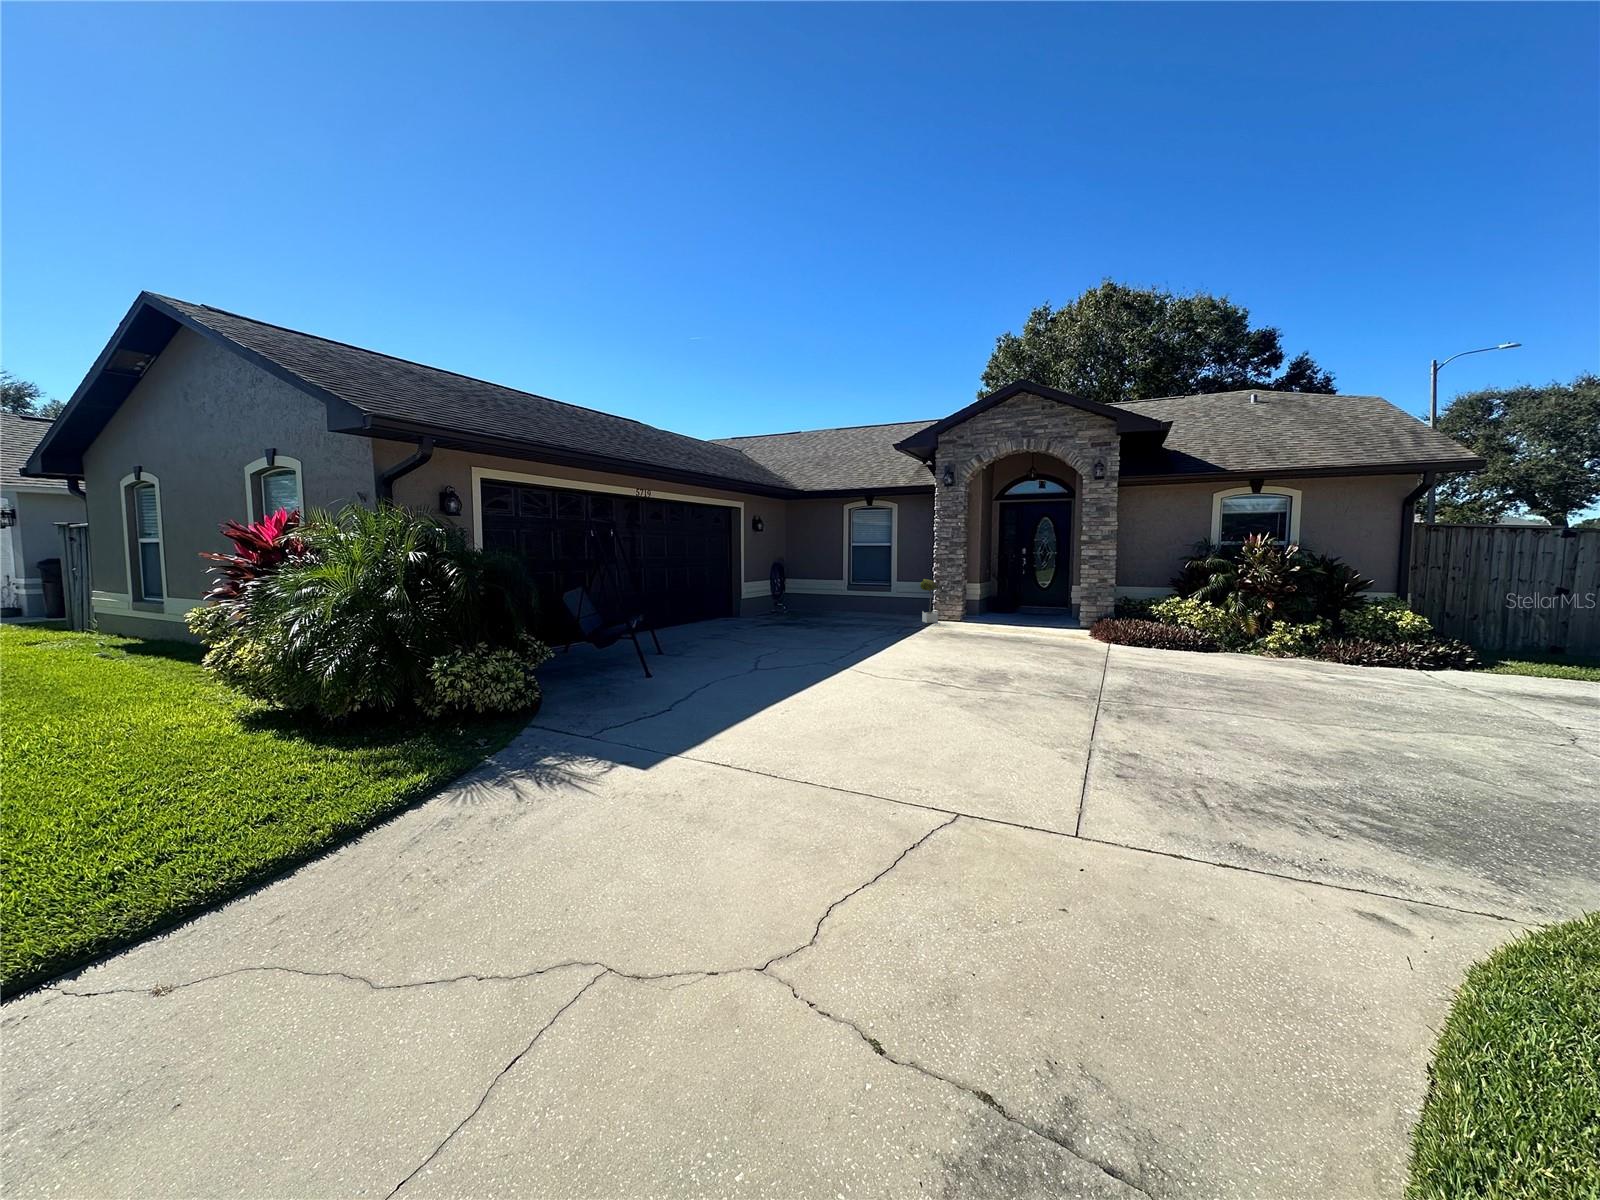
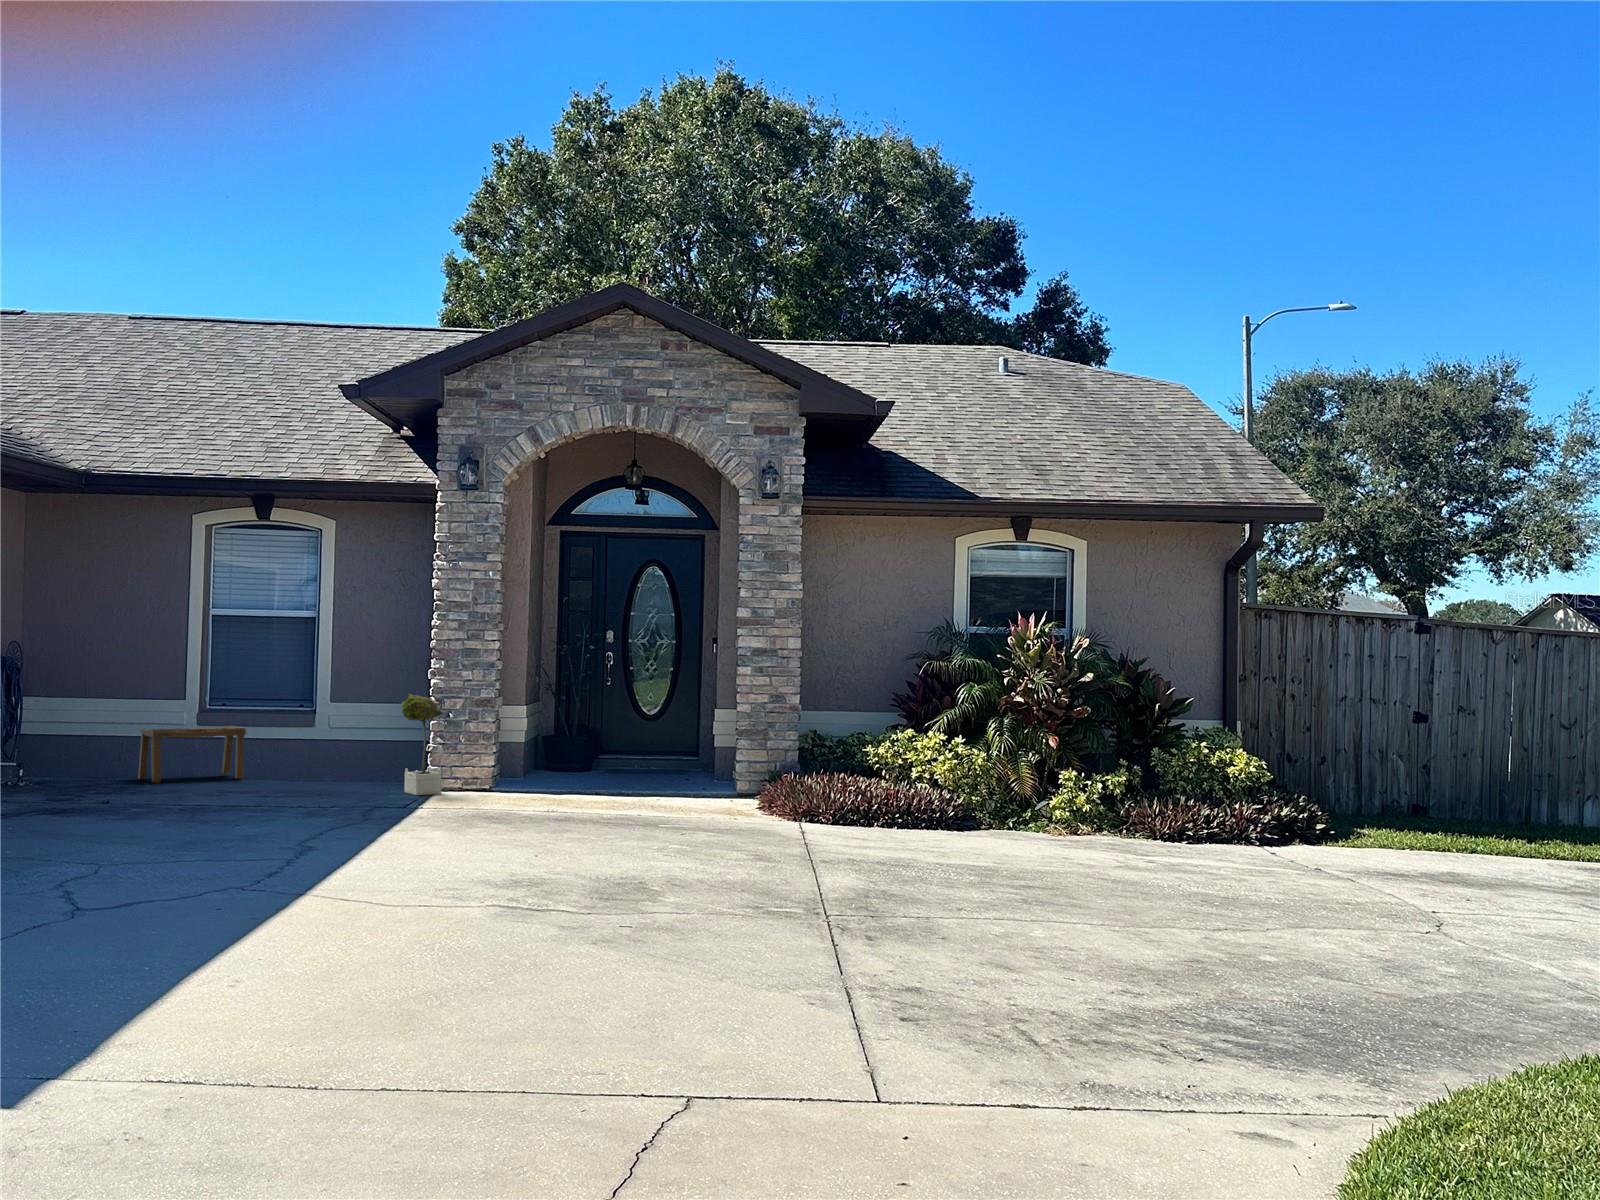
bench: none [821,591,860,615] -> present [138,726,246,783]

